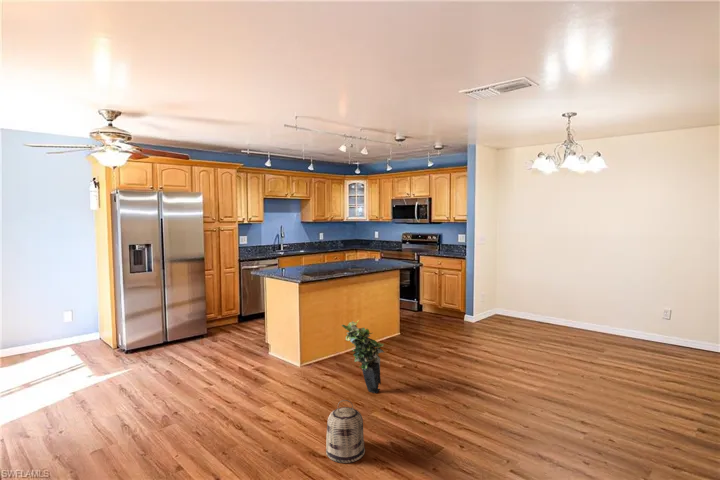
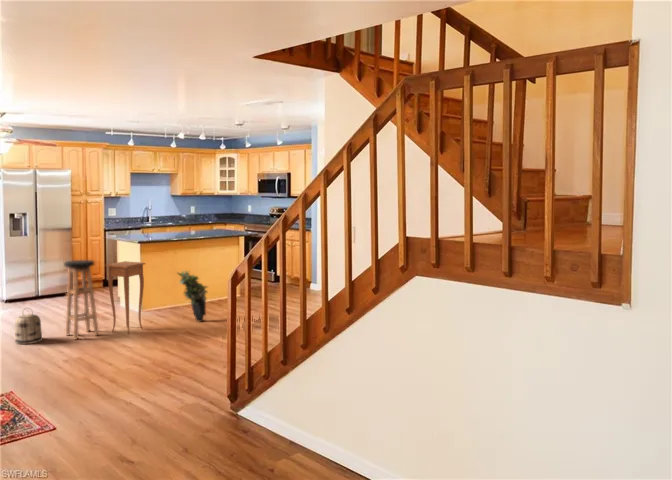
side table: none [252,313,306,424] -> present [106,261,145,334]
bar stool: none [193,314,243,439] -> present [64,260,99,339]
basket: present [326,400,365,463] -> present [15,314,42,344]

